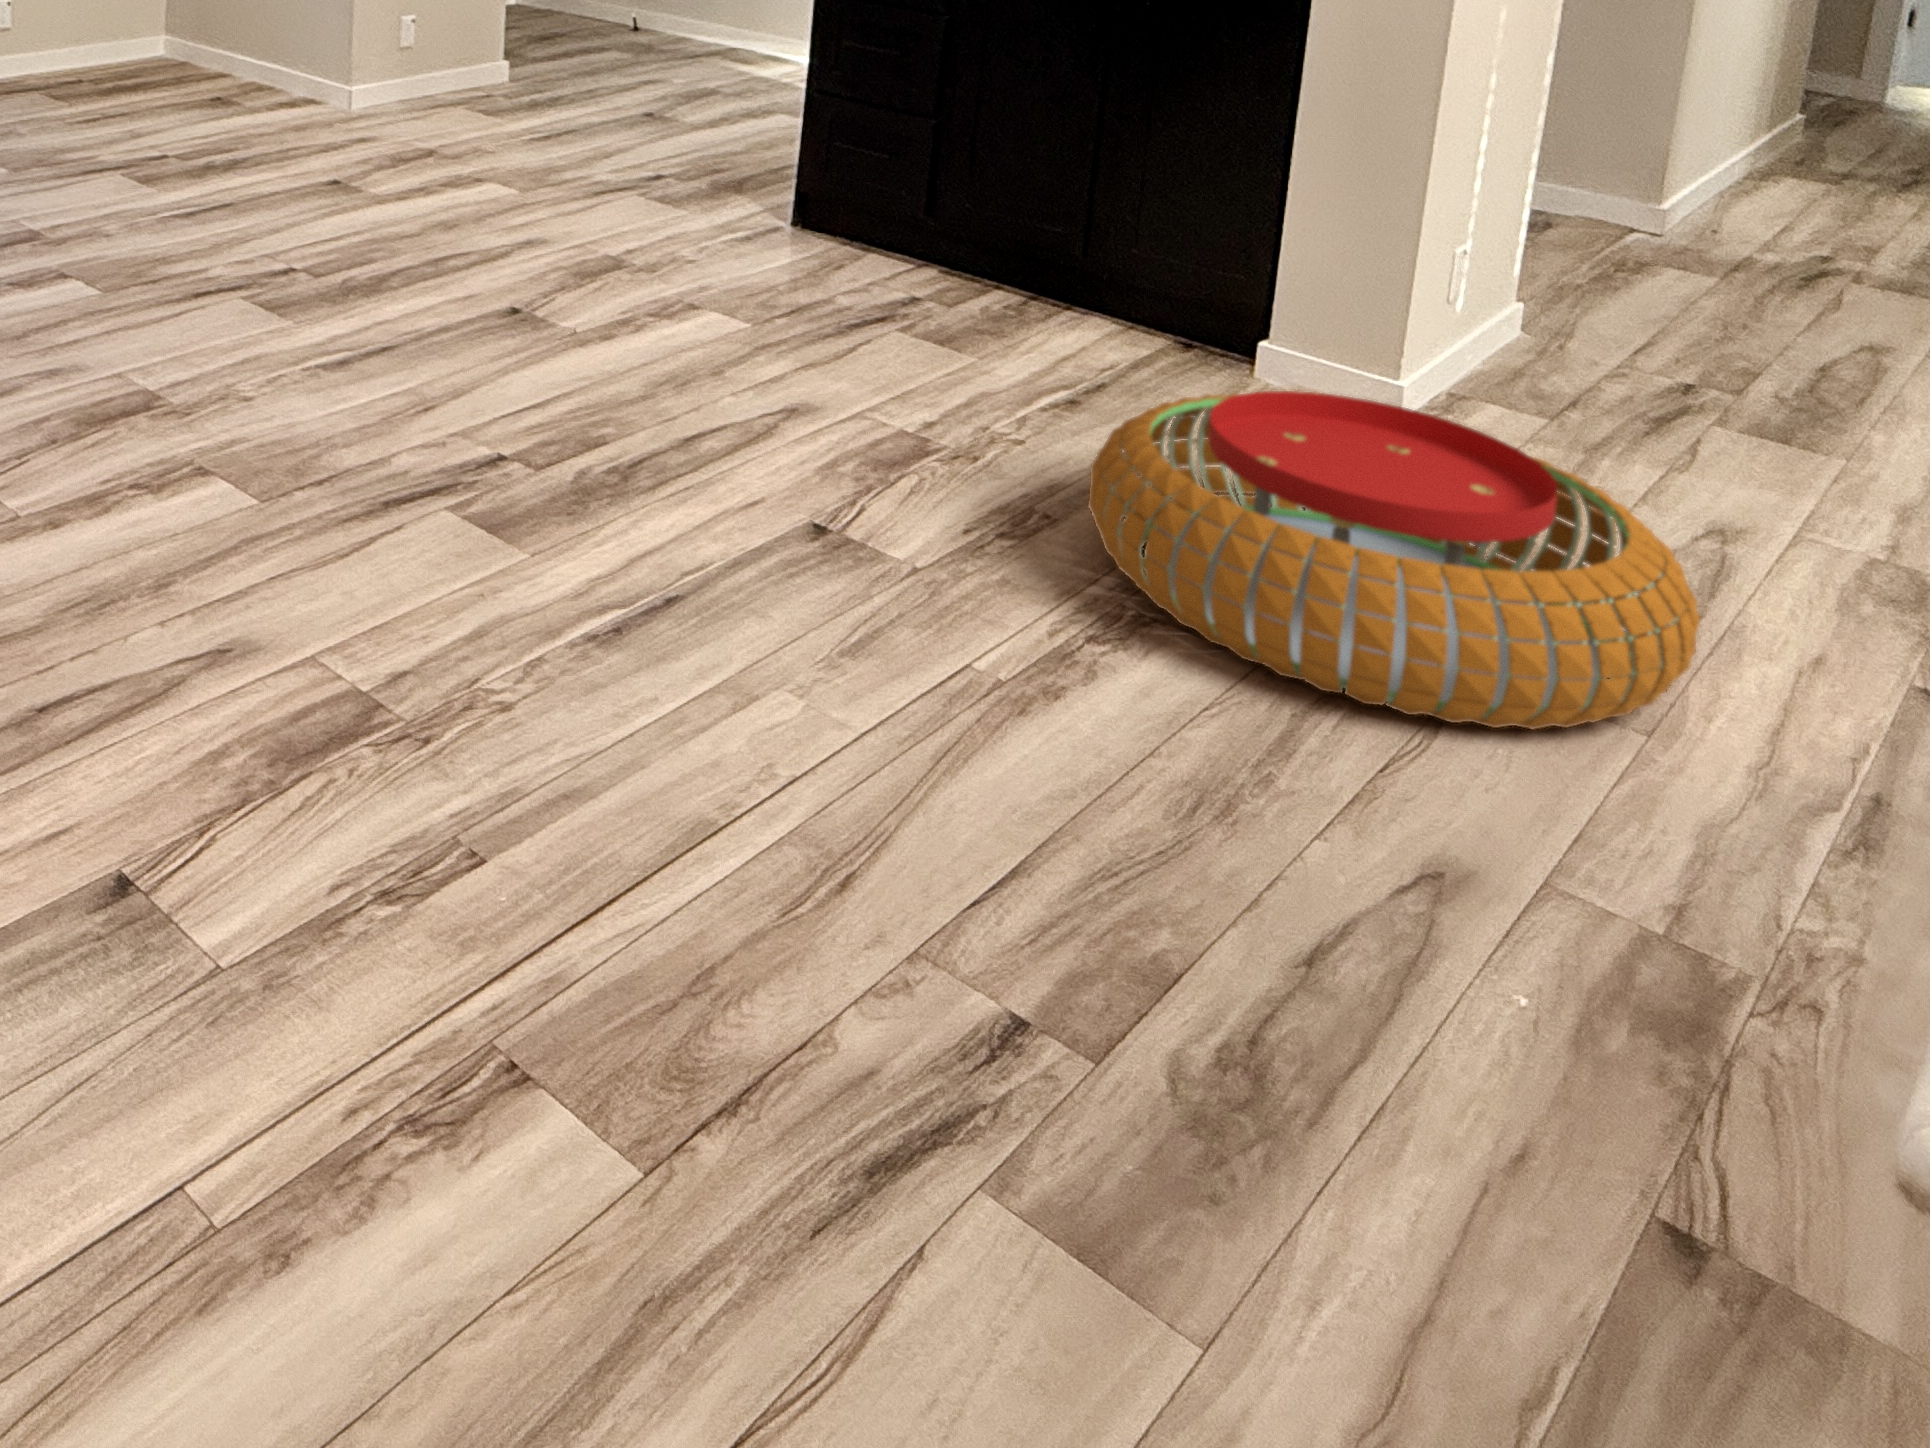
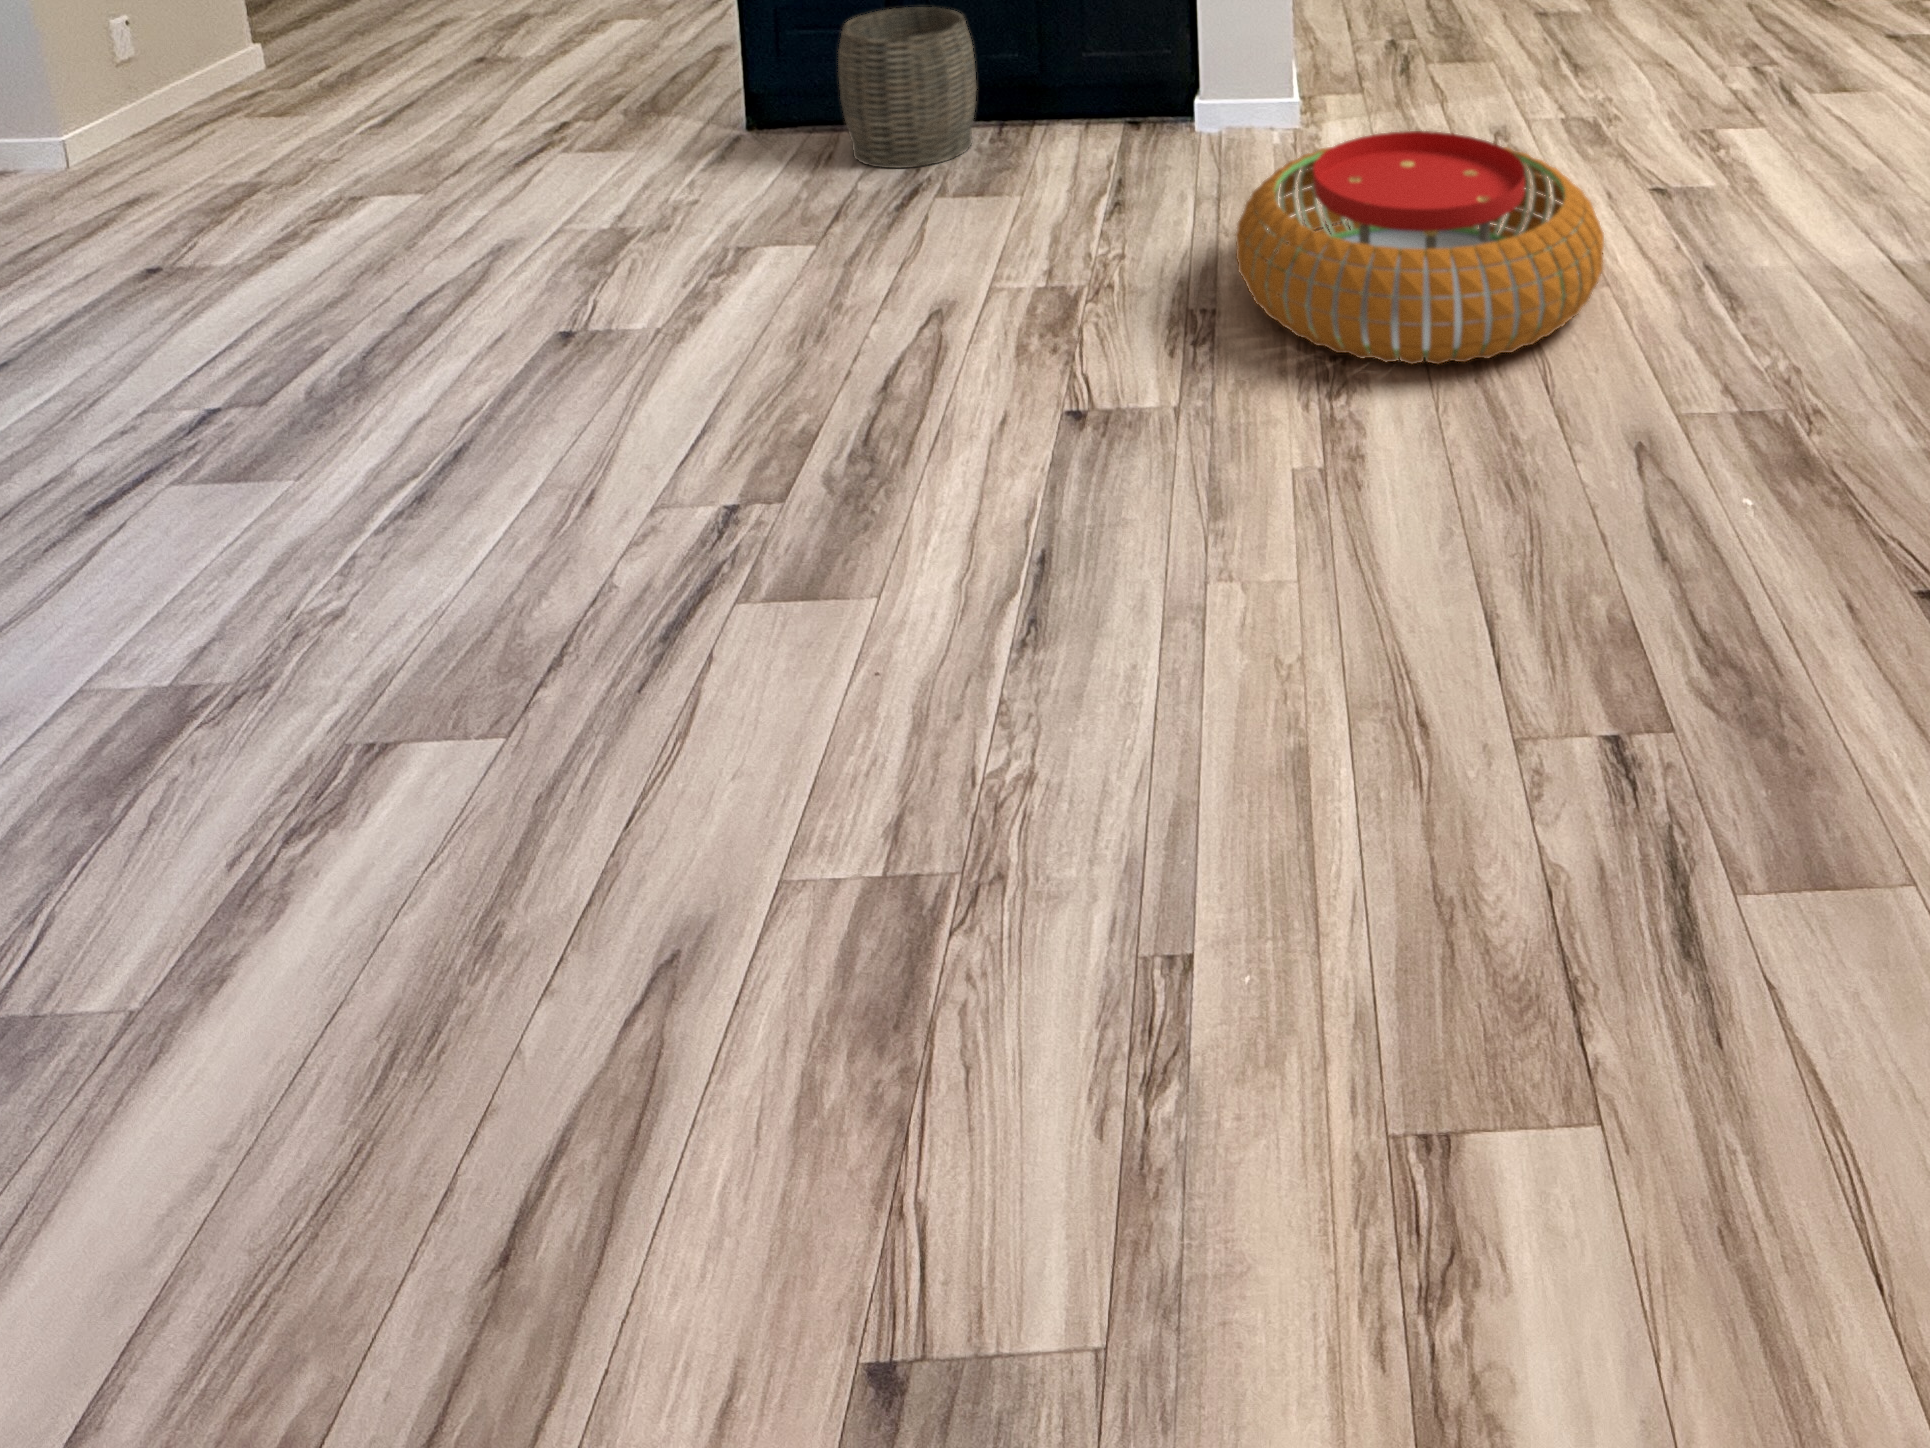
woven basket: none [850,133,1001,298] -> present [838,7,977,168]

